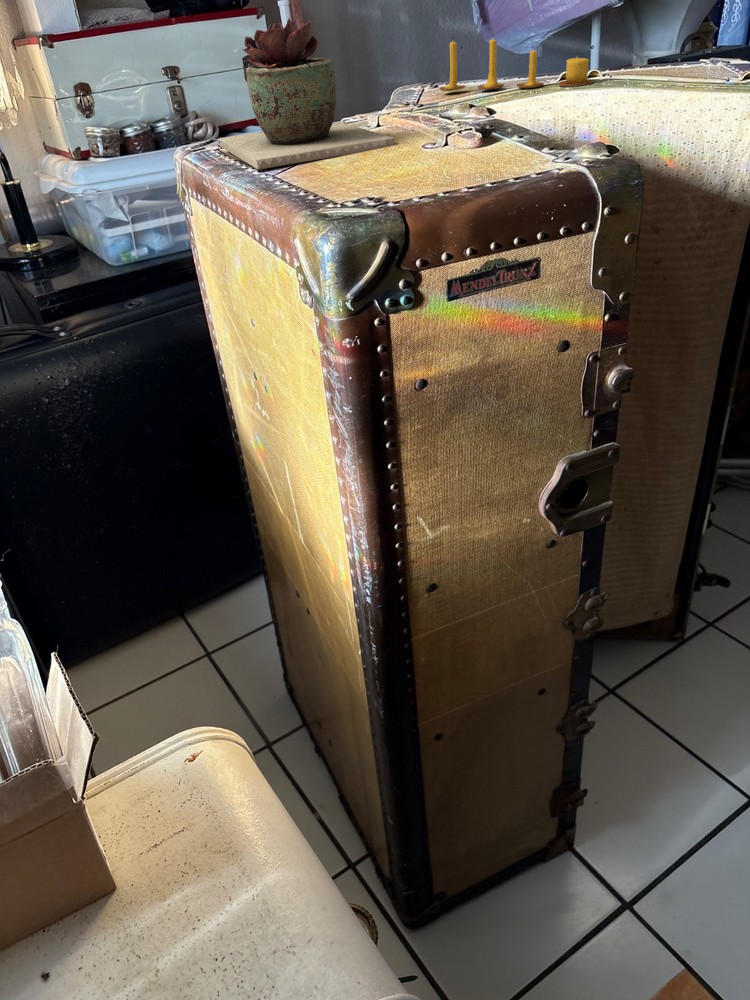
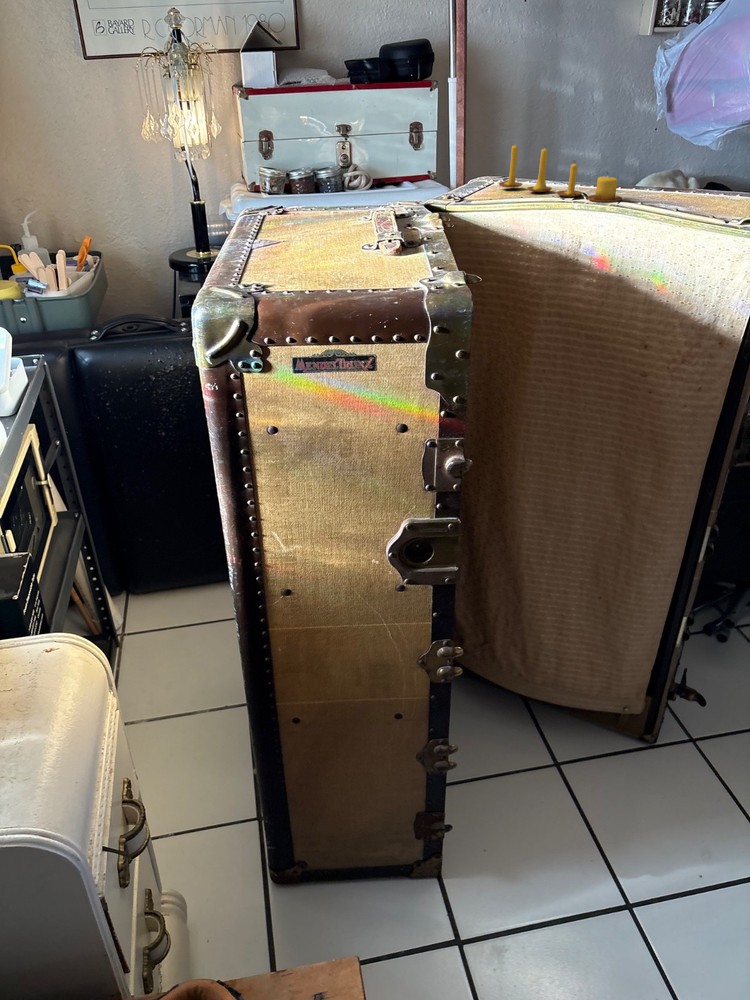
succulent plant: present [220,18,394,169] -> none [255,123,376,239]

